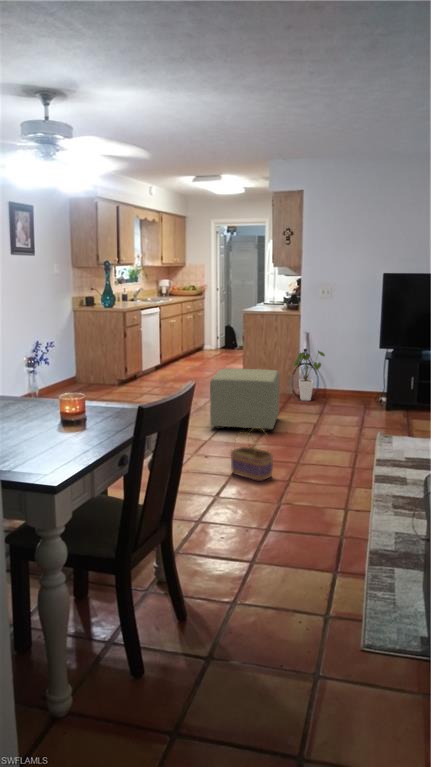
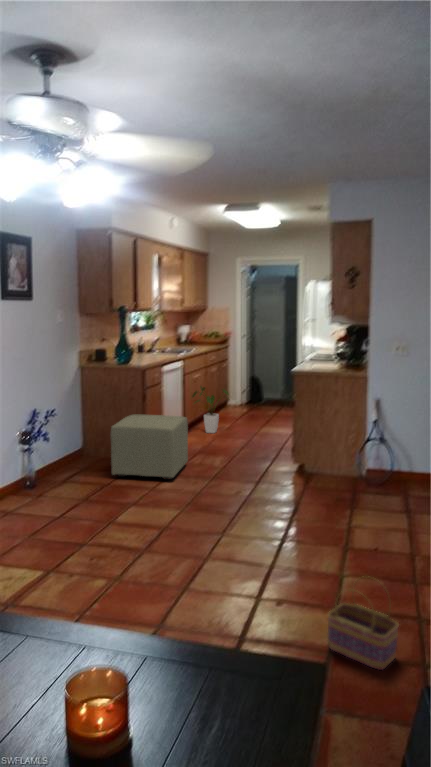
house plant: present [294,351,325,401] -> present [192,386,229,433]
ottoman: present [210,369,279,431] -> present [110,414,188,480]

